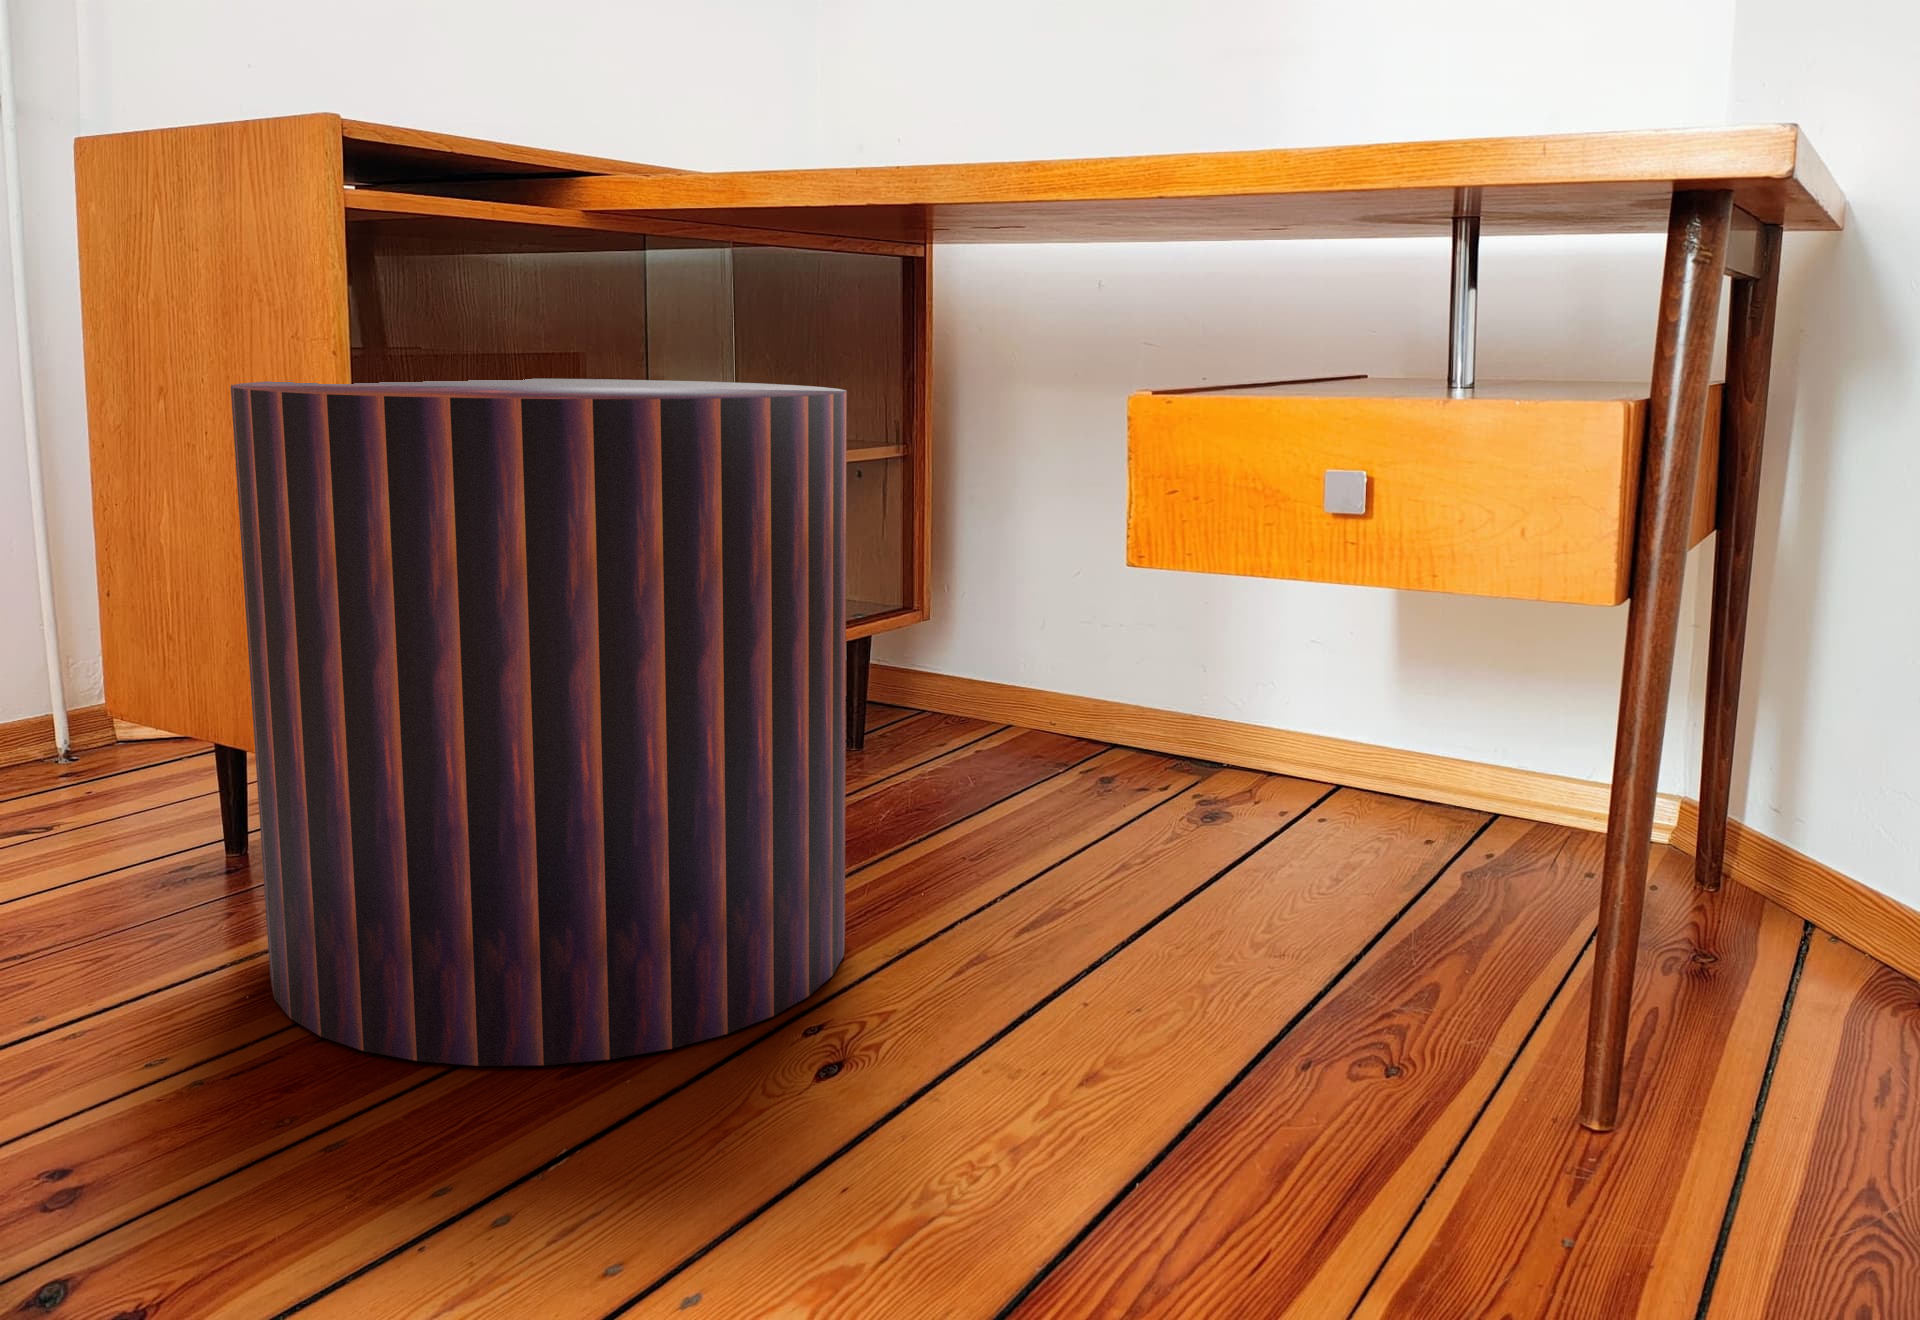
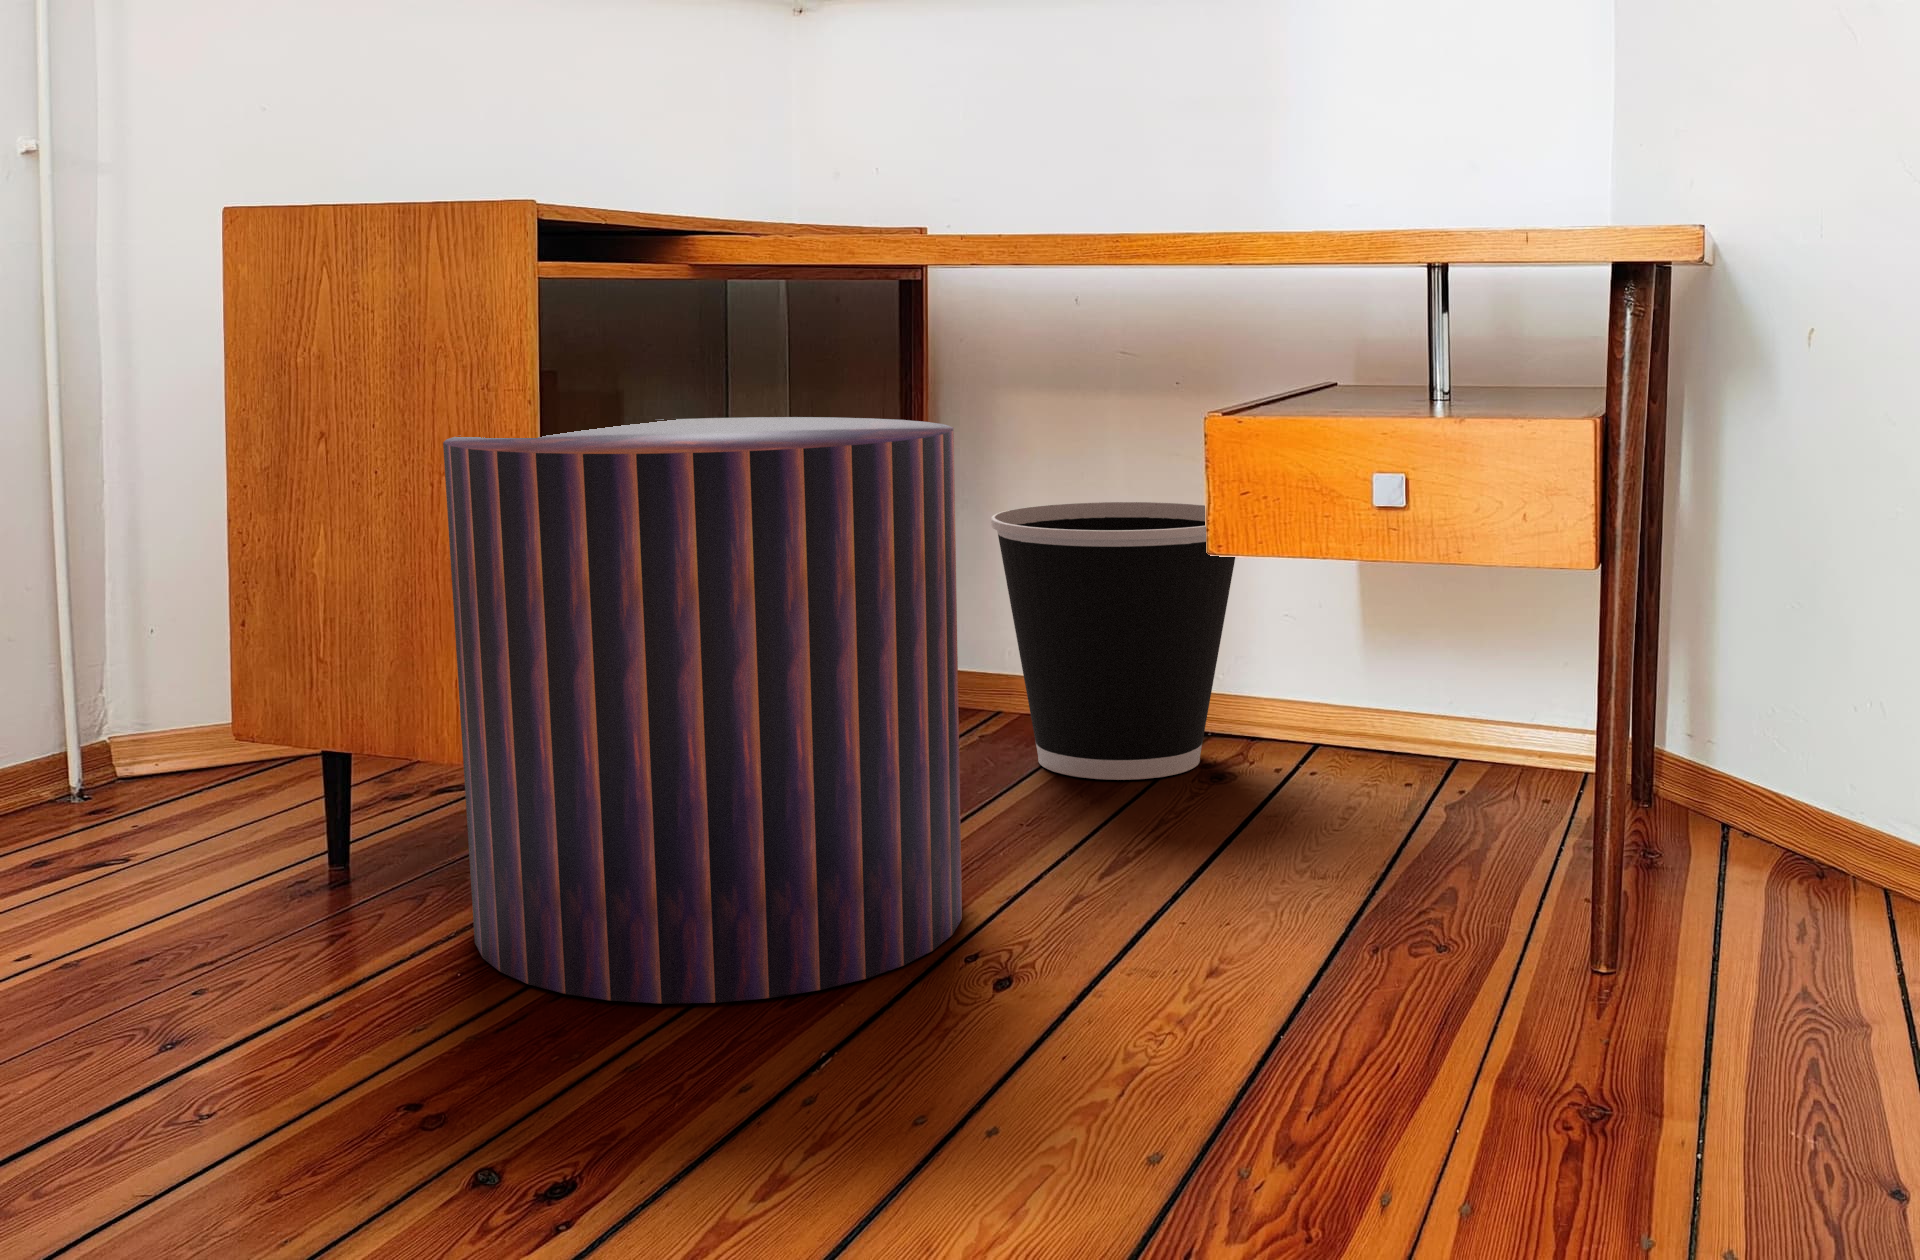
wastebasket: none [983,503,1269,812] -> present [991,502,1235,780]

